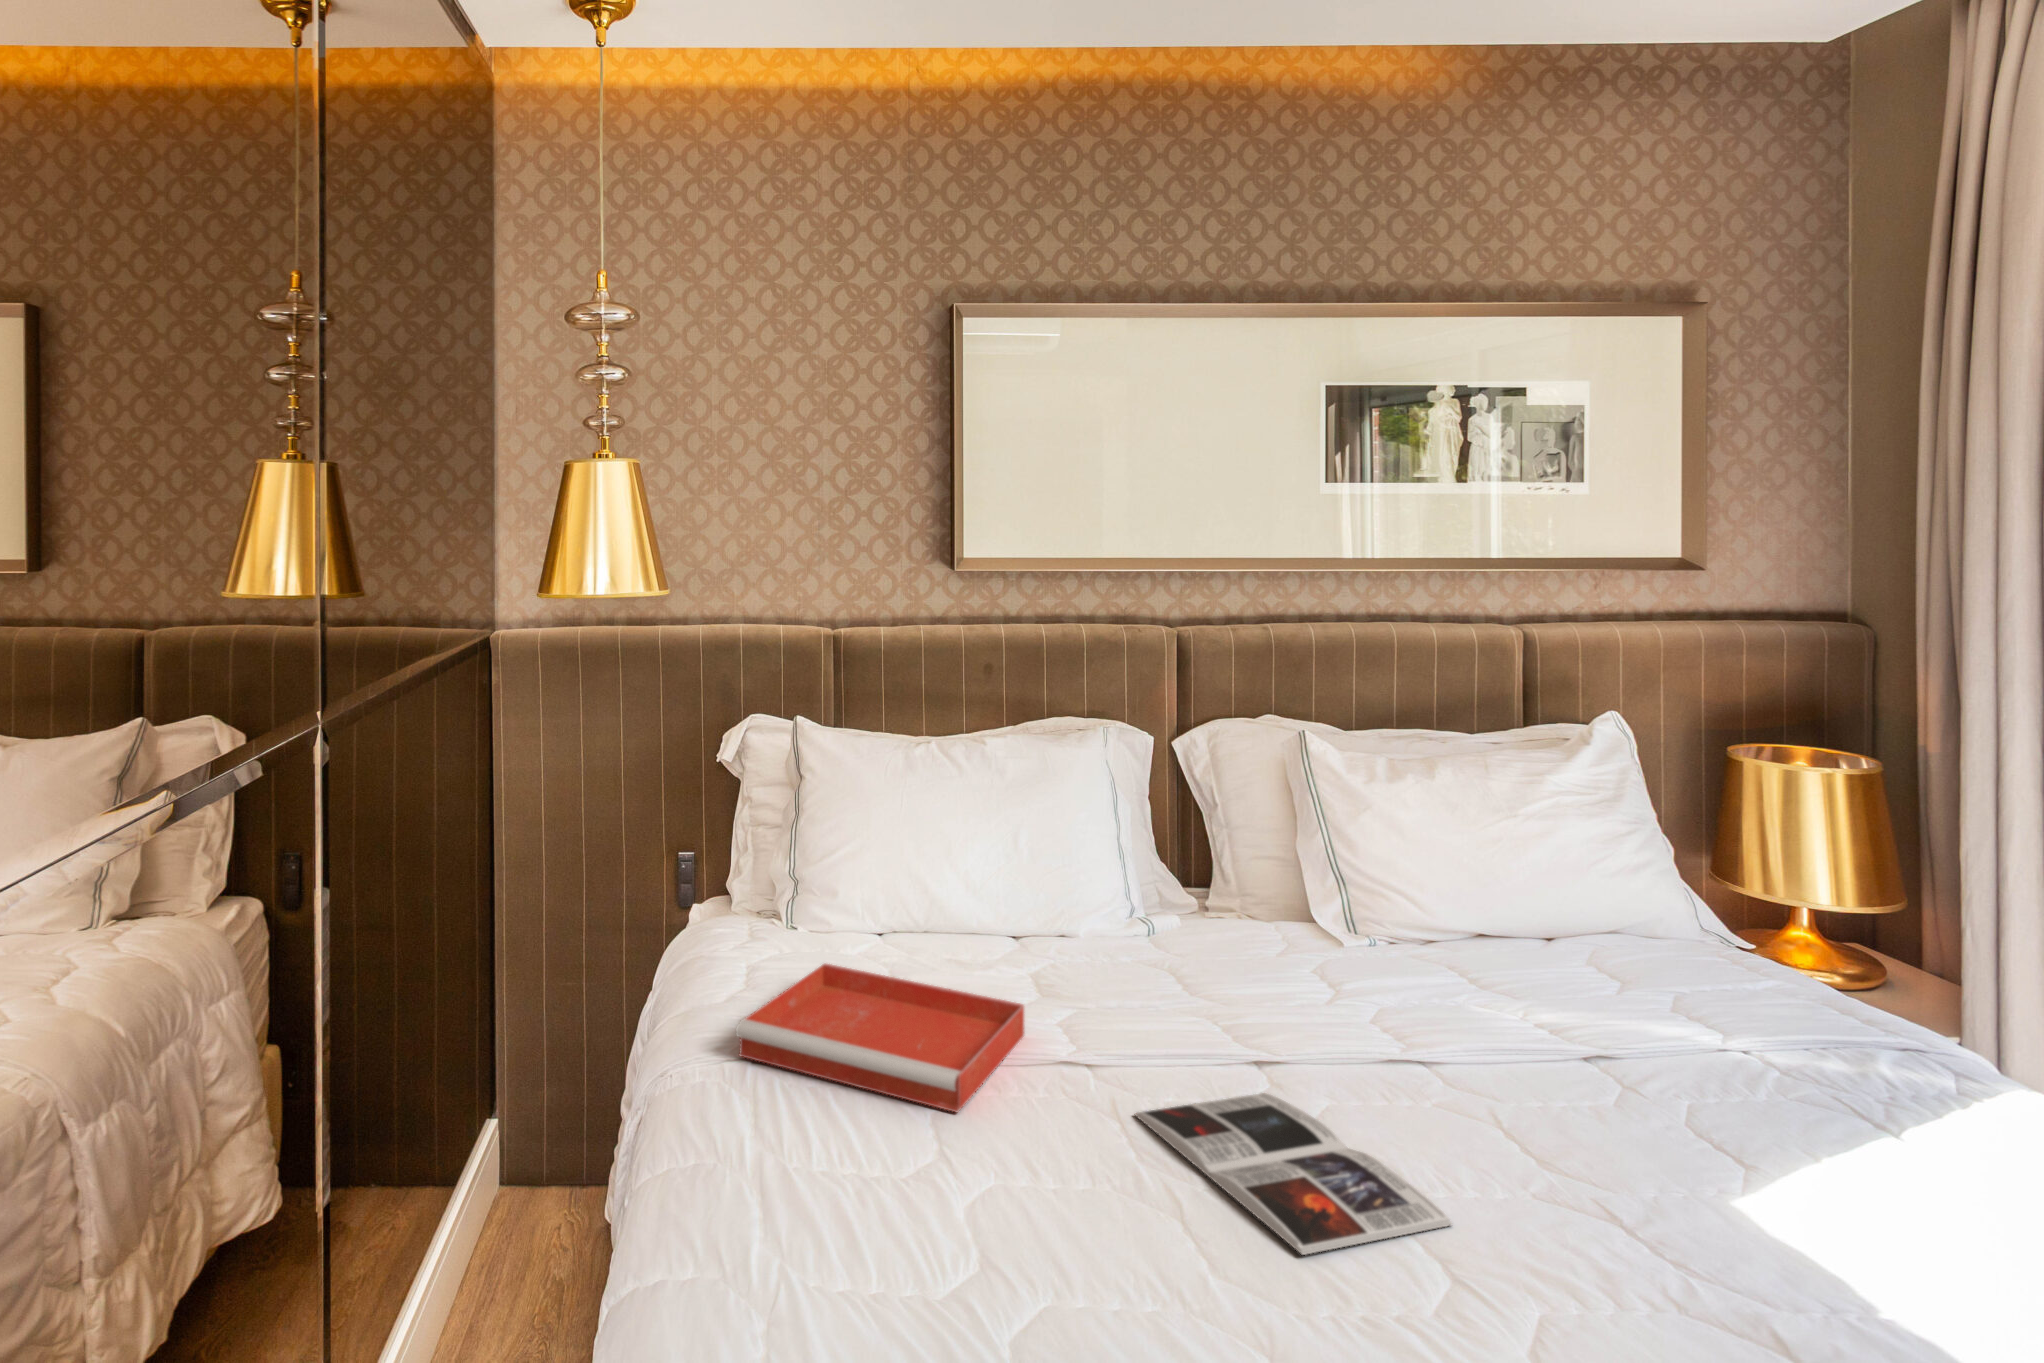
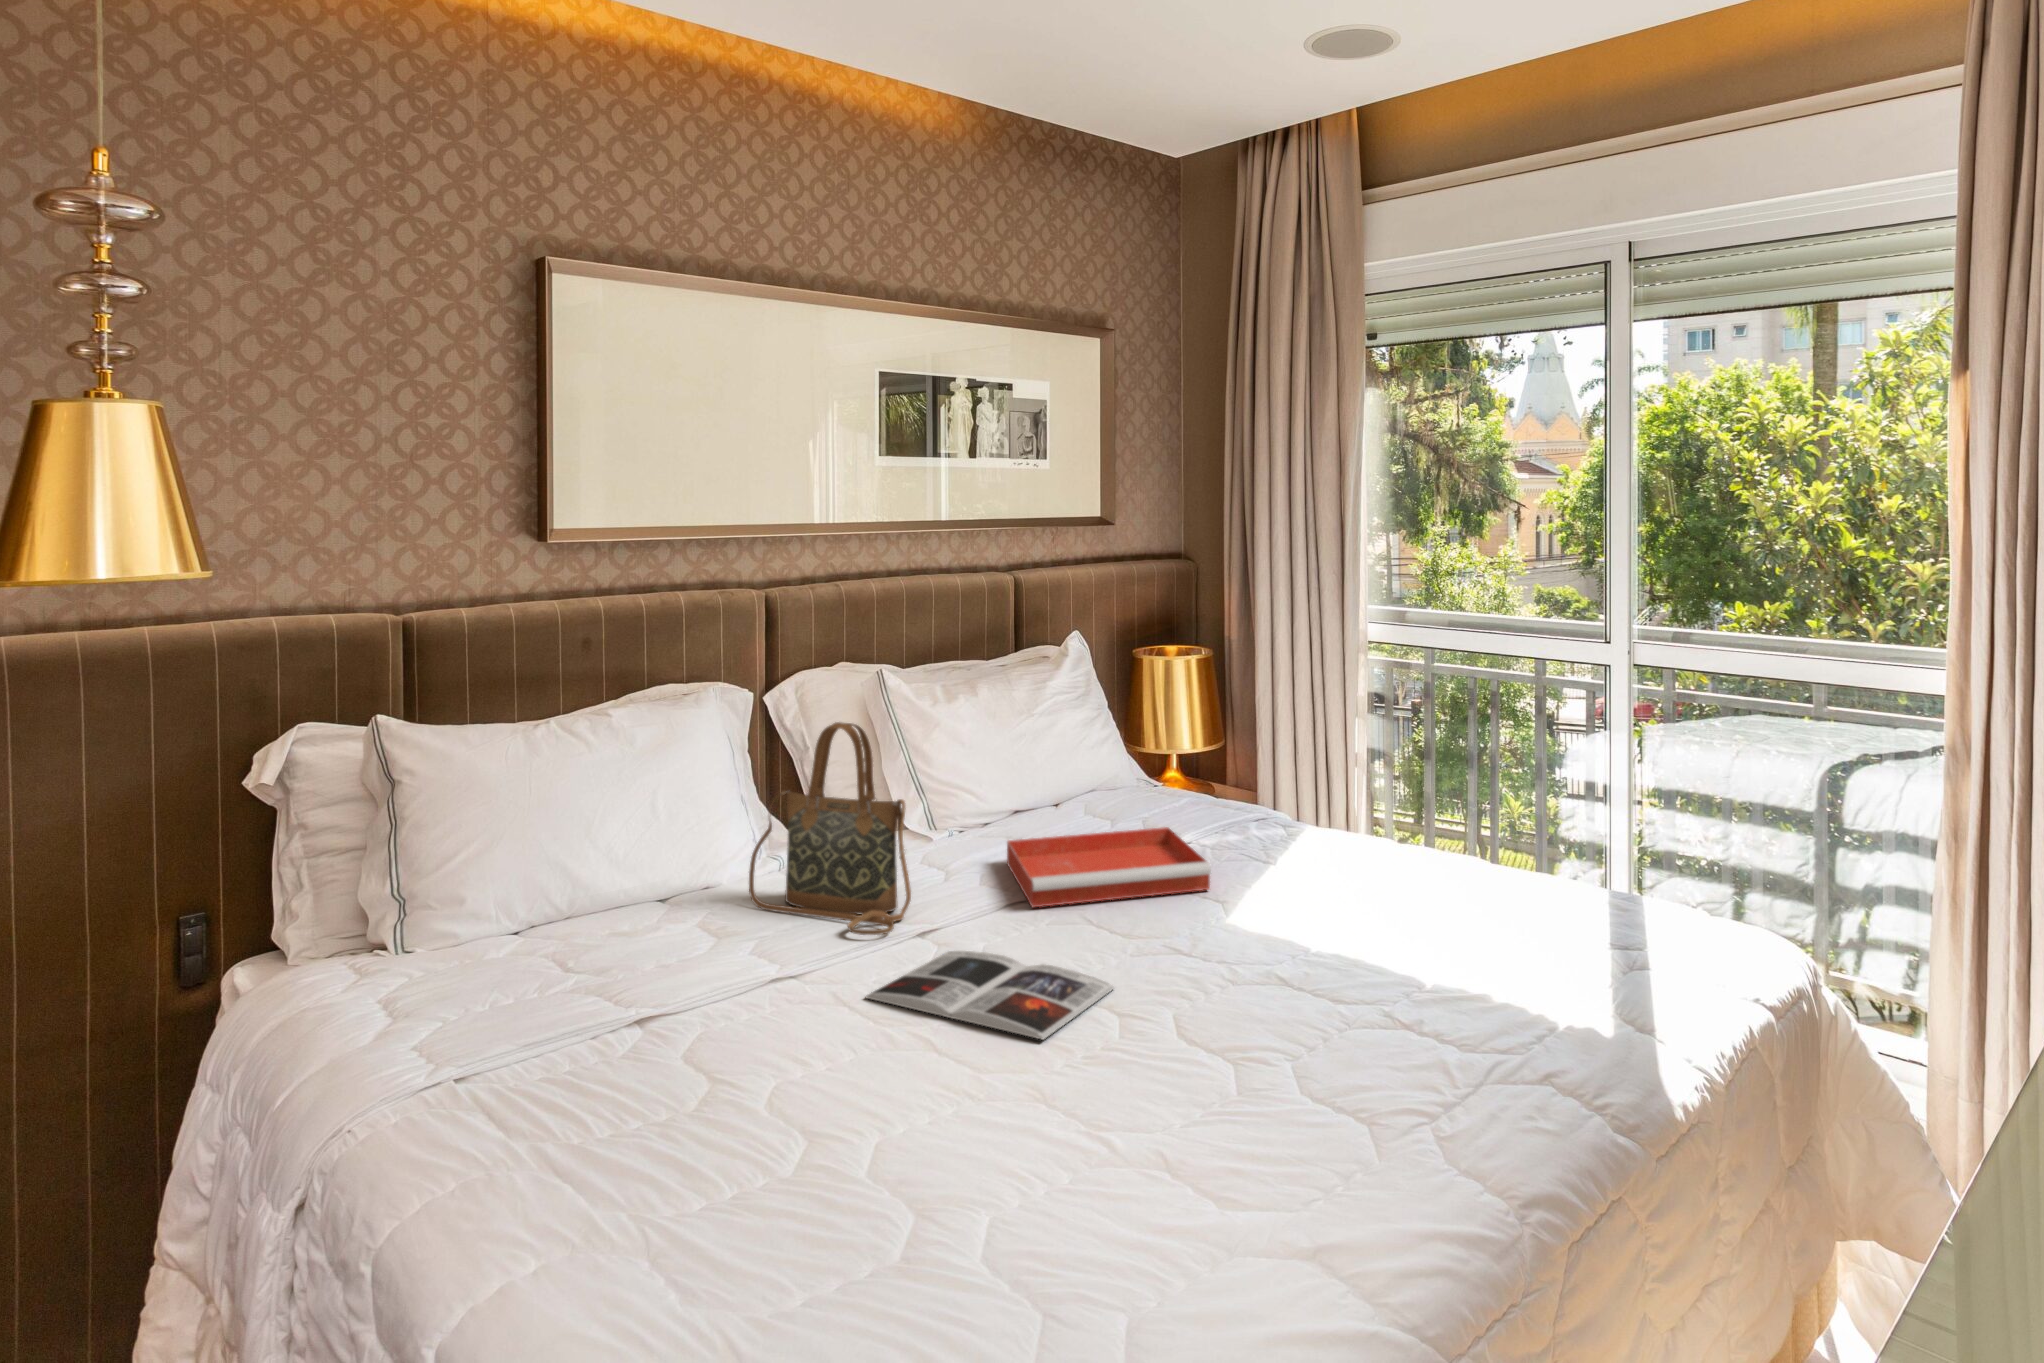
handbag: none [1093,789,1254,1046] -> present [749,722,911,935]
tray: present [736,964,1024,1112] -> present [1007,827,1211,907]

